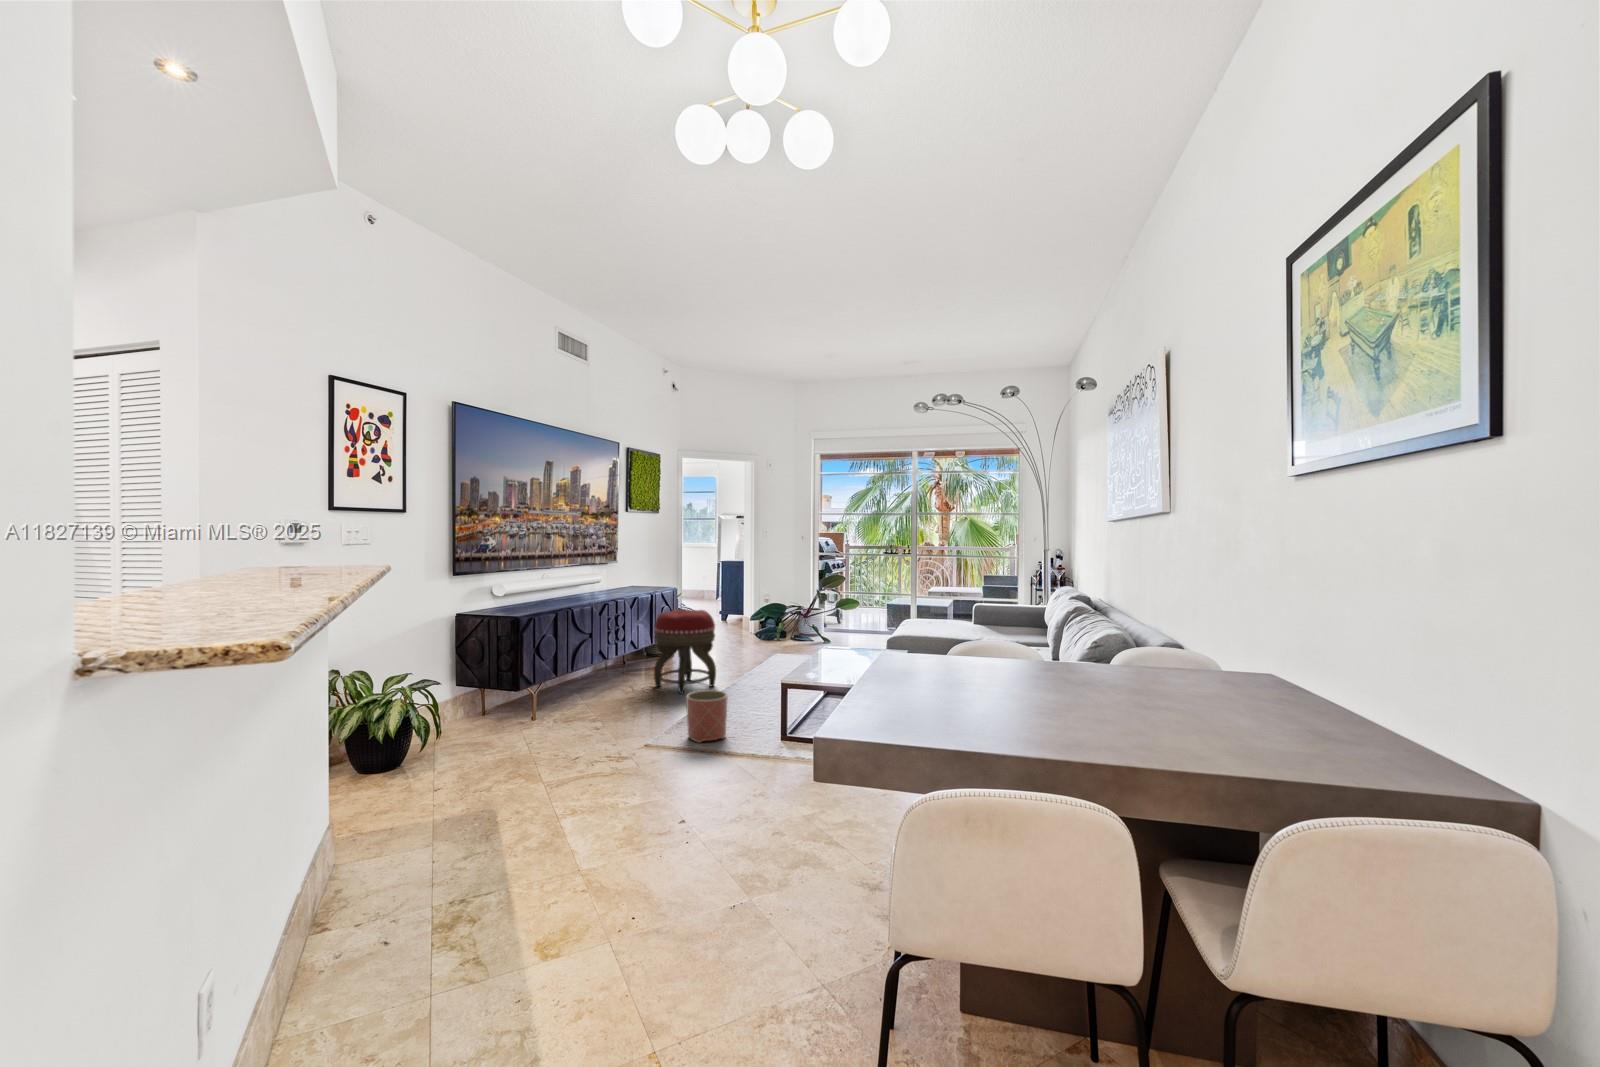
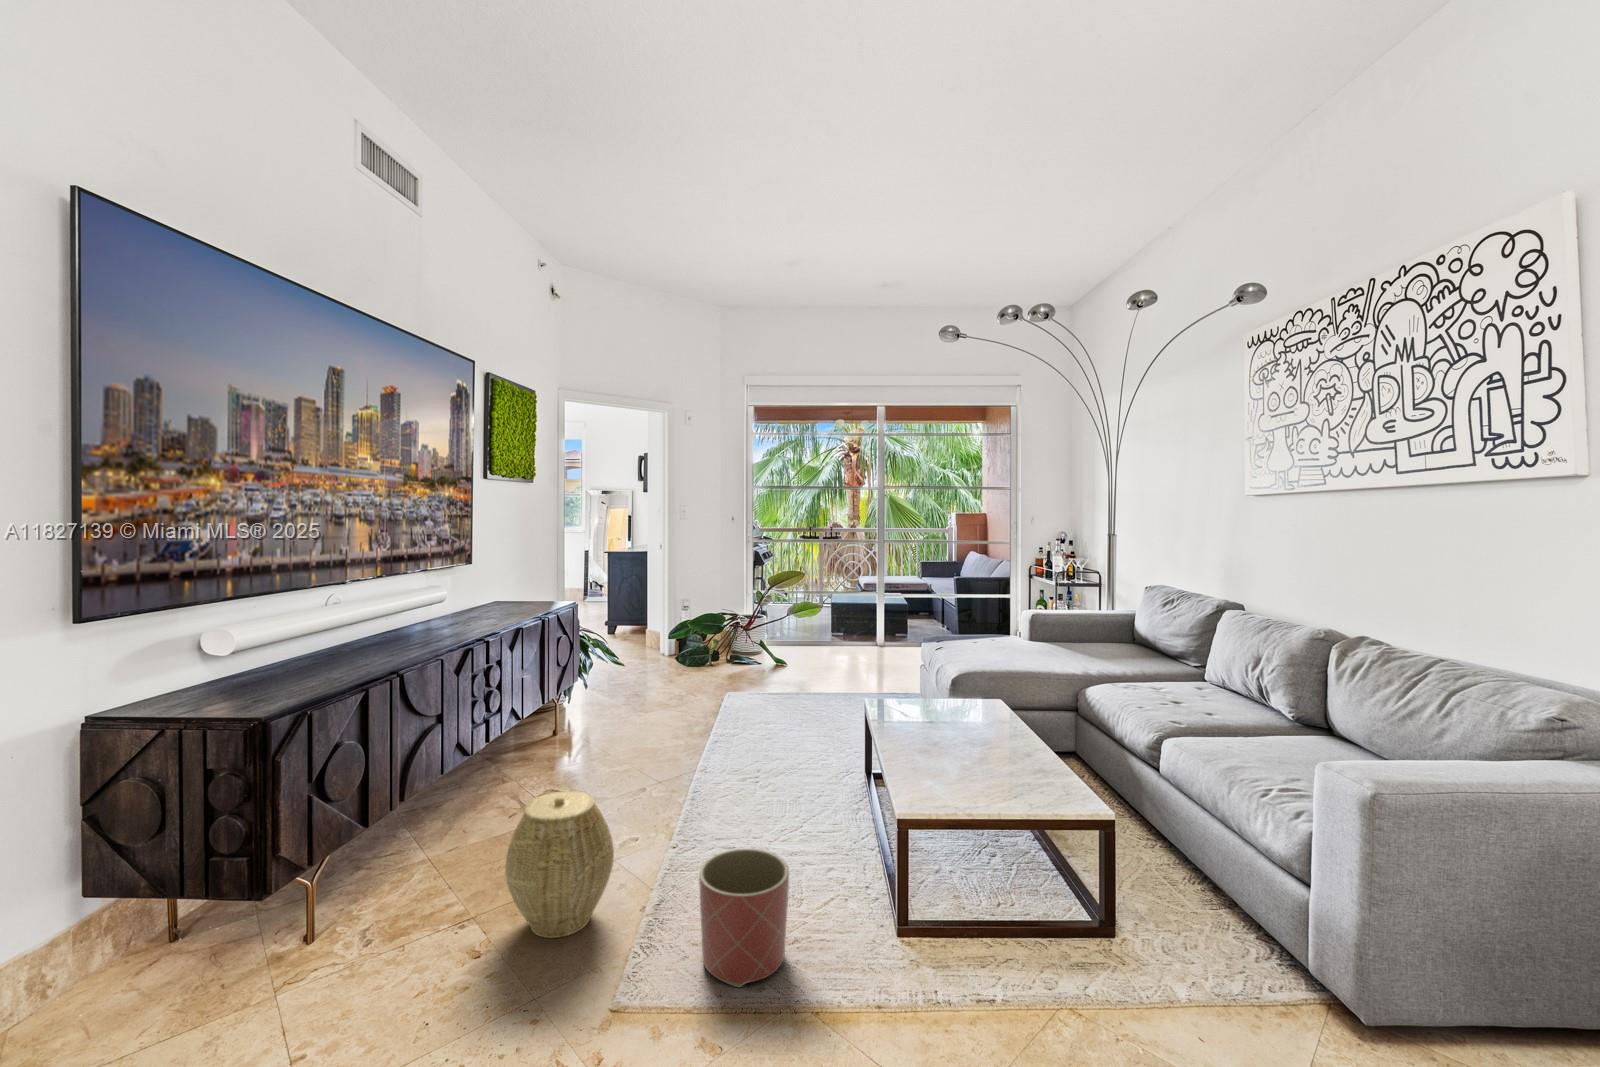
footstool: present [654,609,716,694] -> none [562,651,677,814]
woven basket: none [610,663,659,726] -> present [505,791,614,938]

